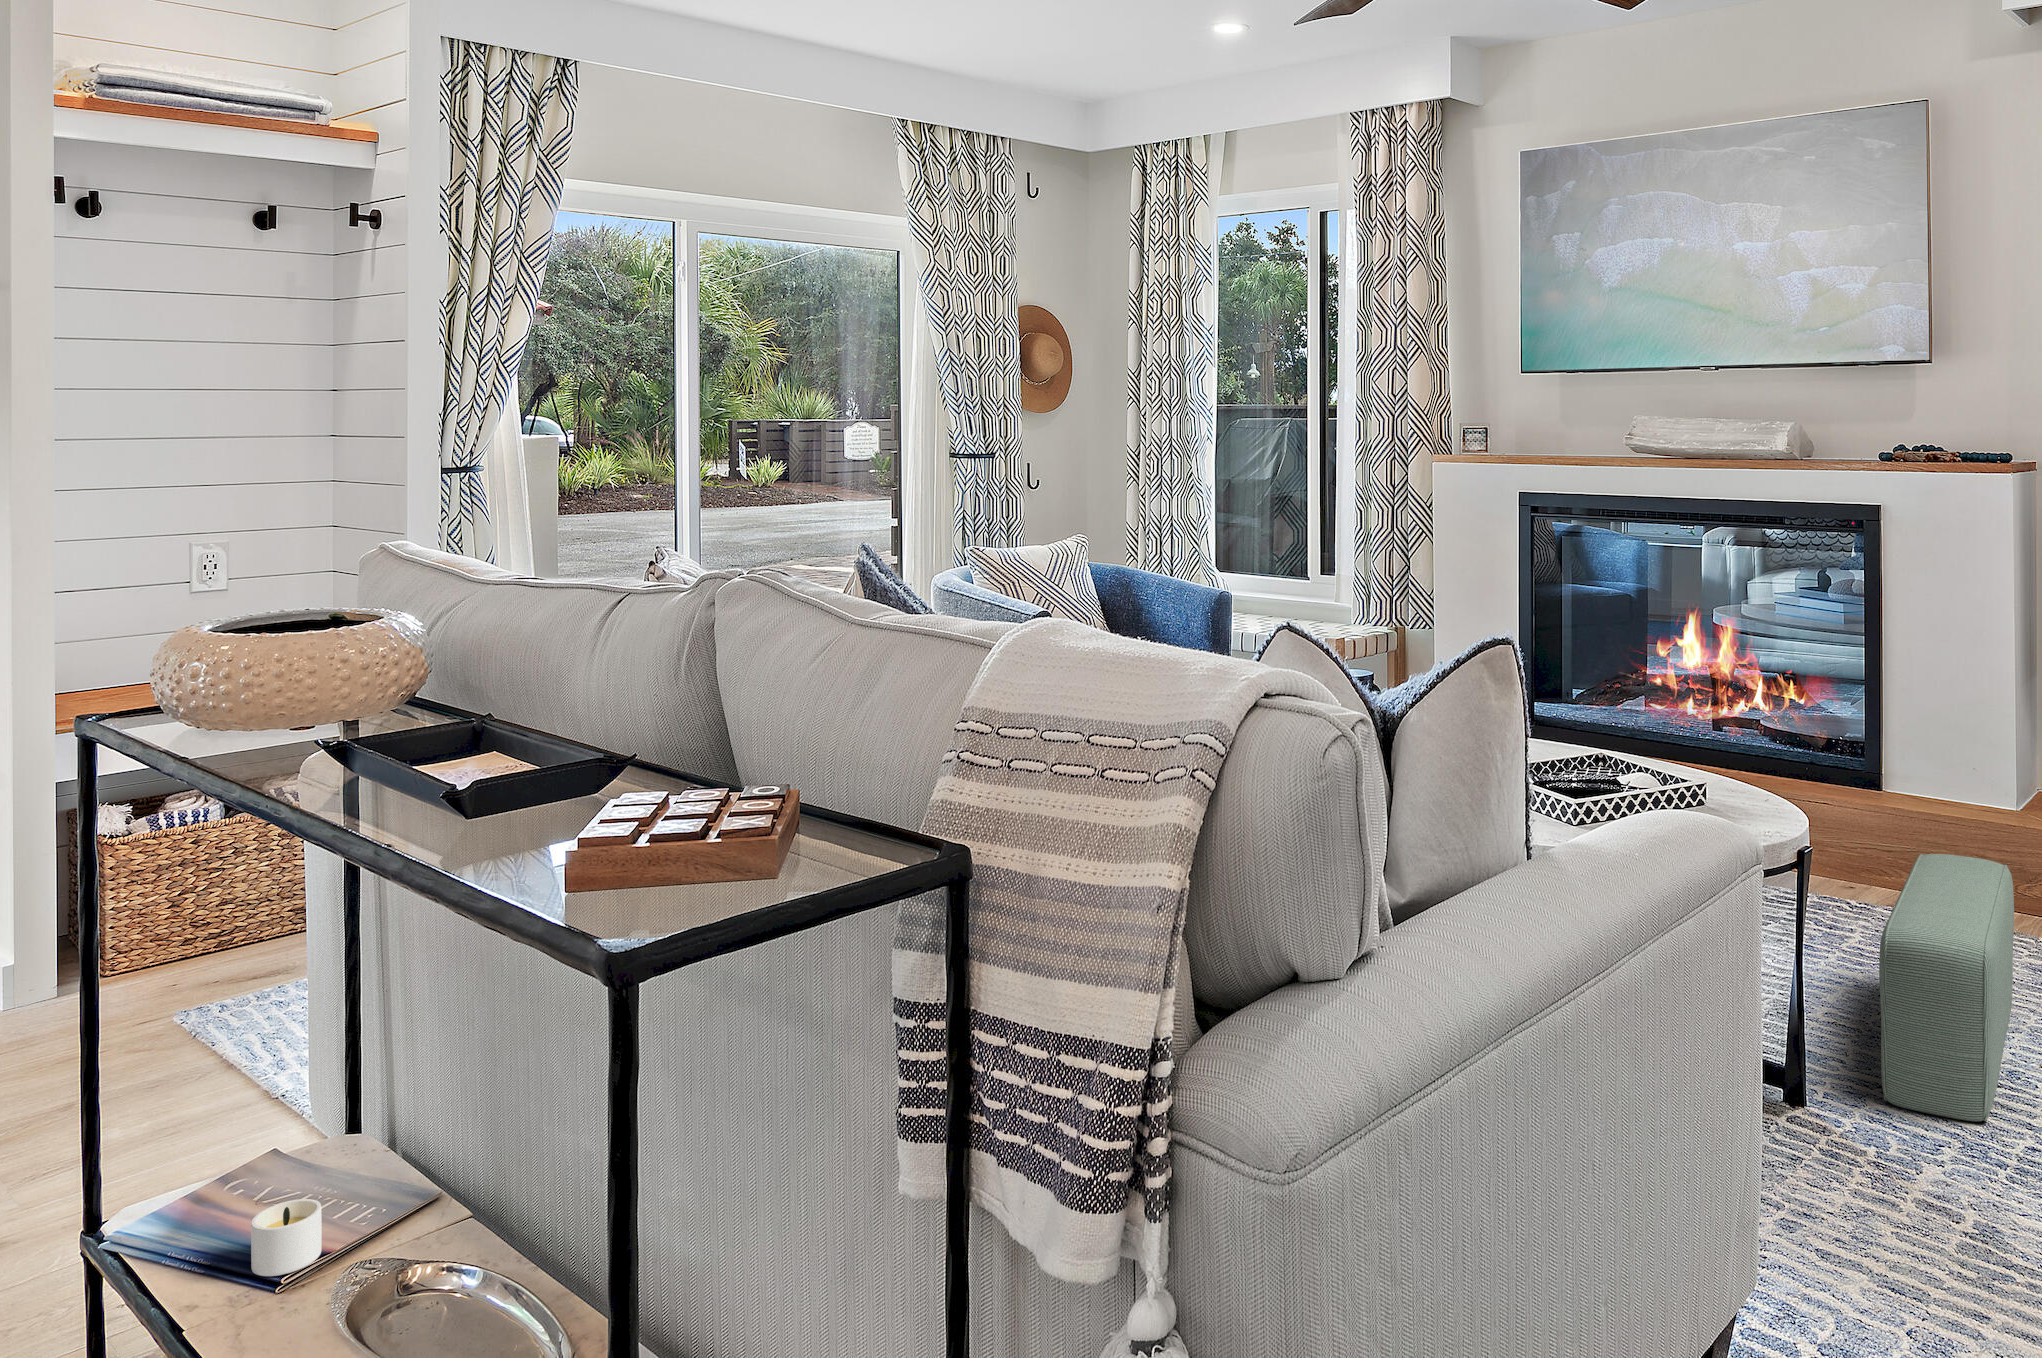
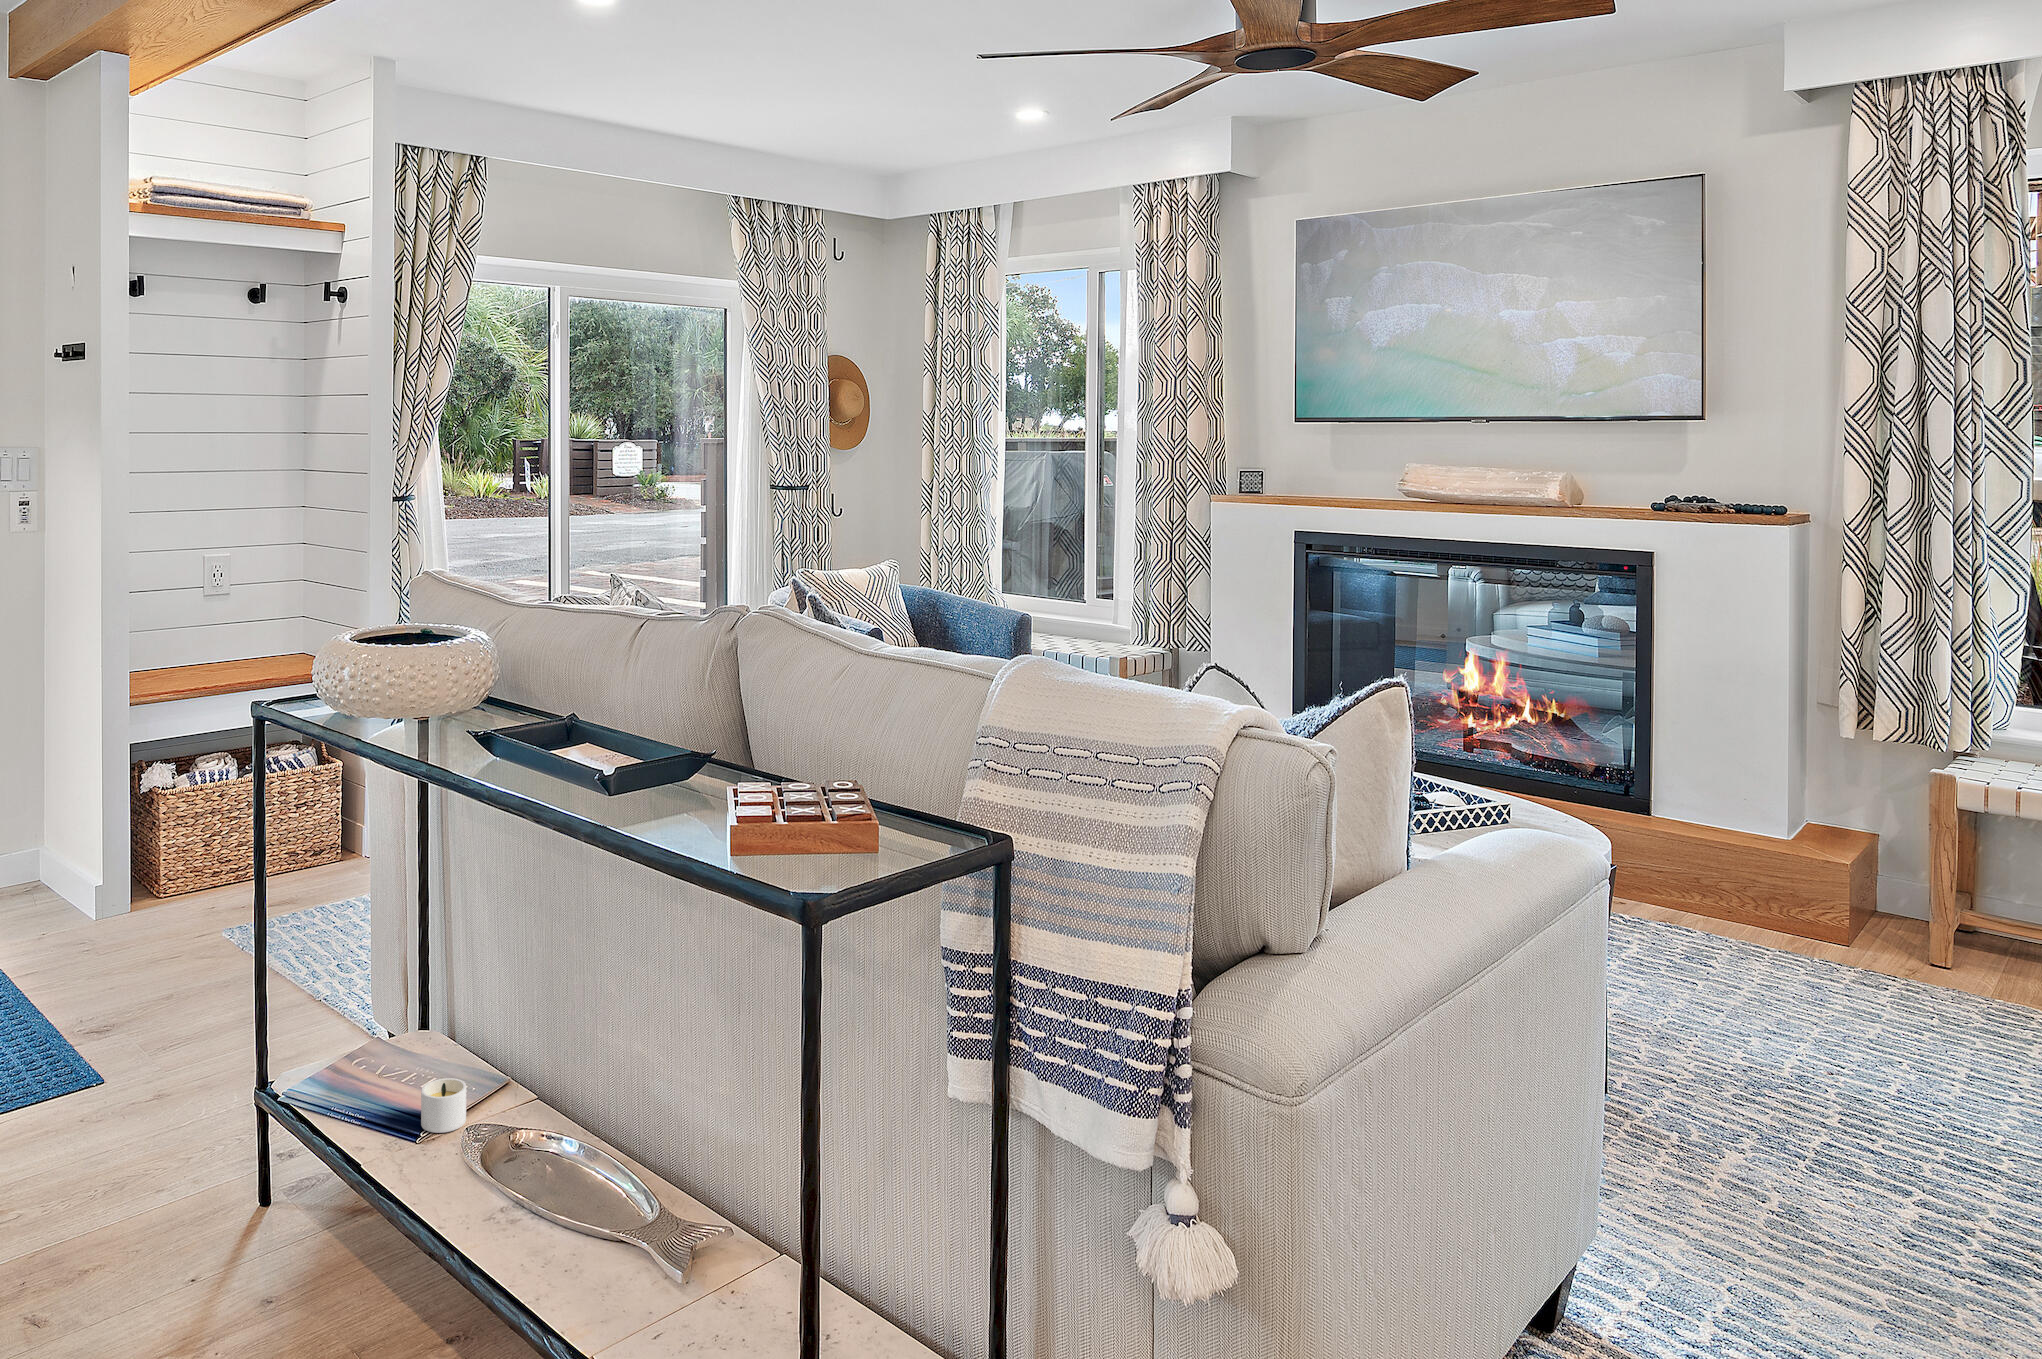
pouf: present [1879,854,2014,1121] -> none [1678,877,1800,1121]

